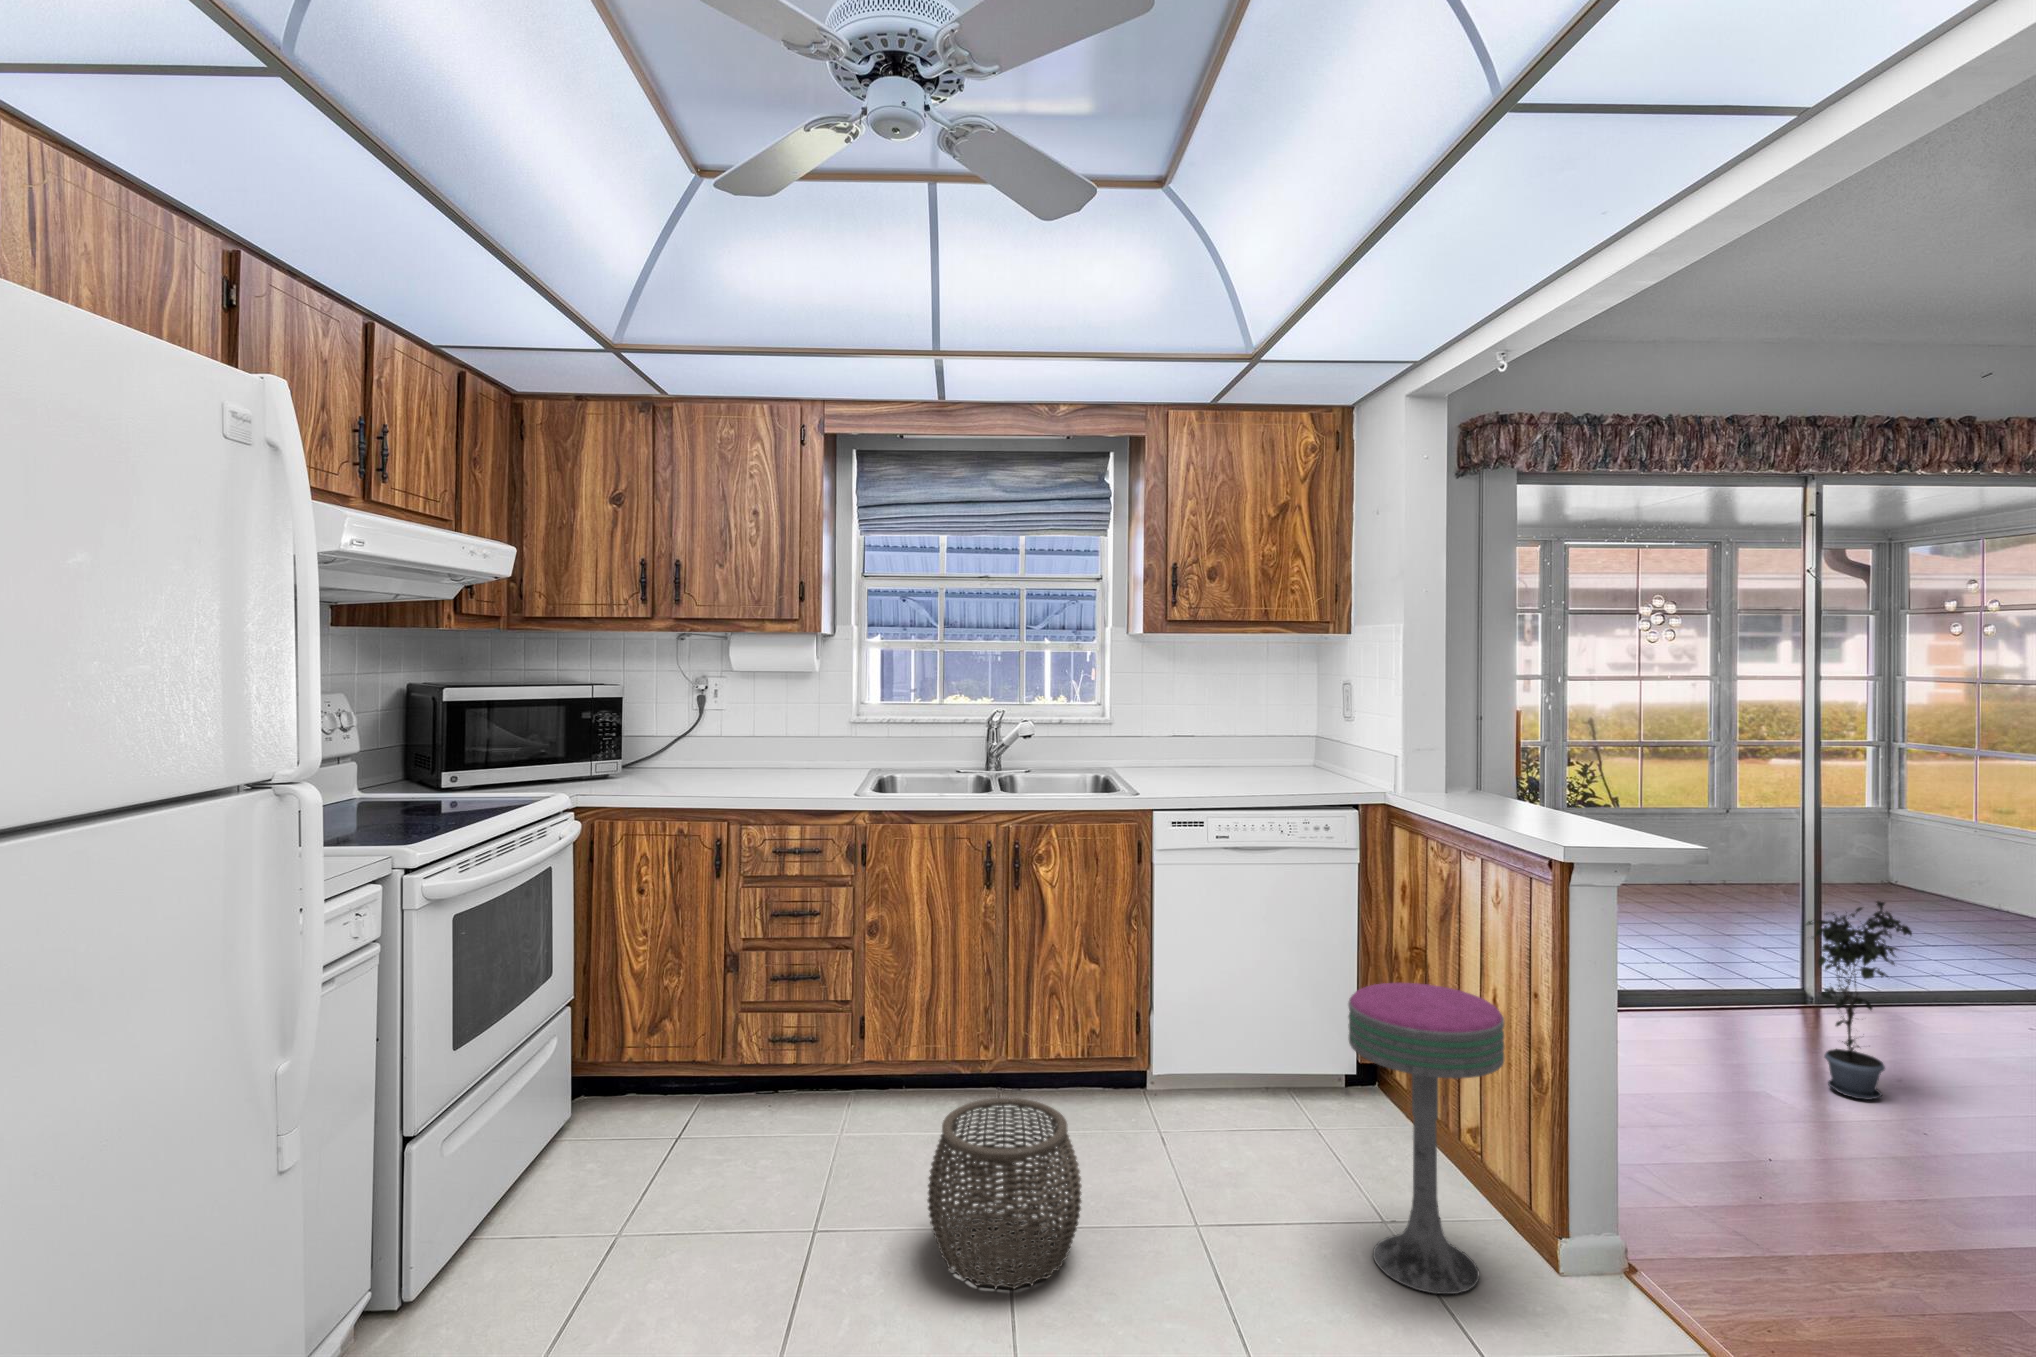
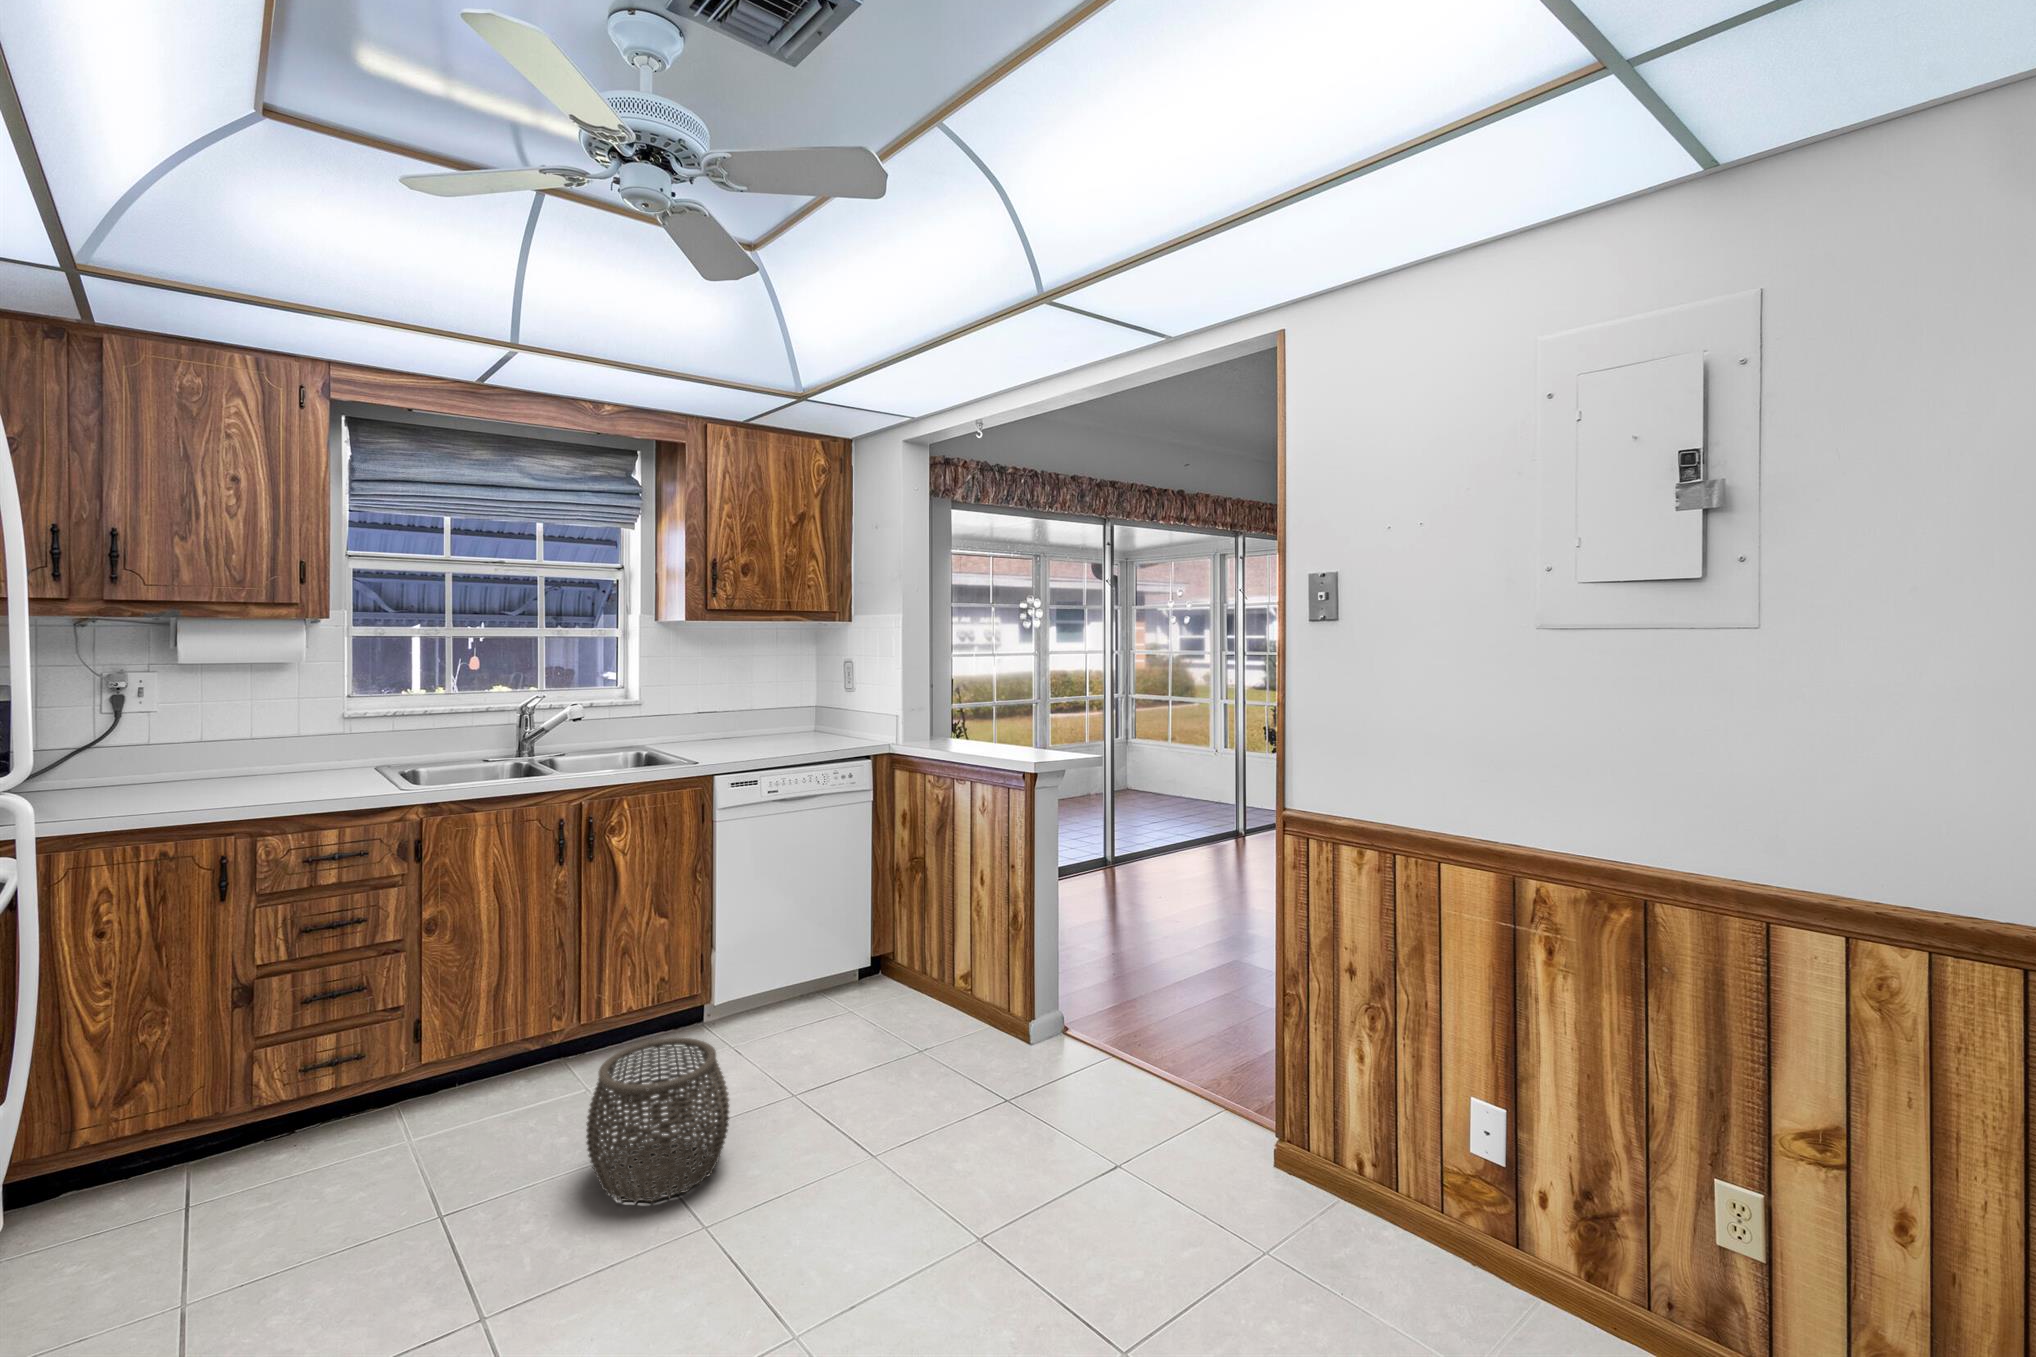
potted plant: present [1807,901,1912,1100] -> none [1119,789,1170,910]
bar stool: present [1348,983,1504,1294] -> none [913,881,1014,1089]

